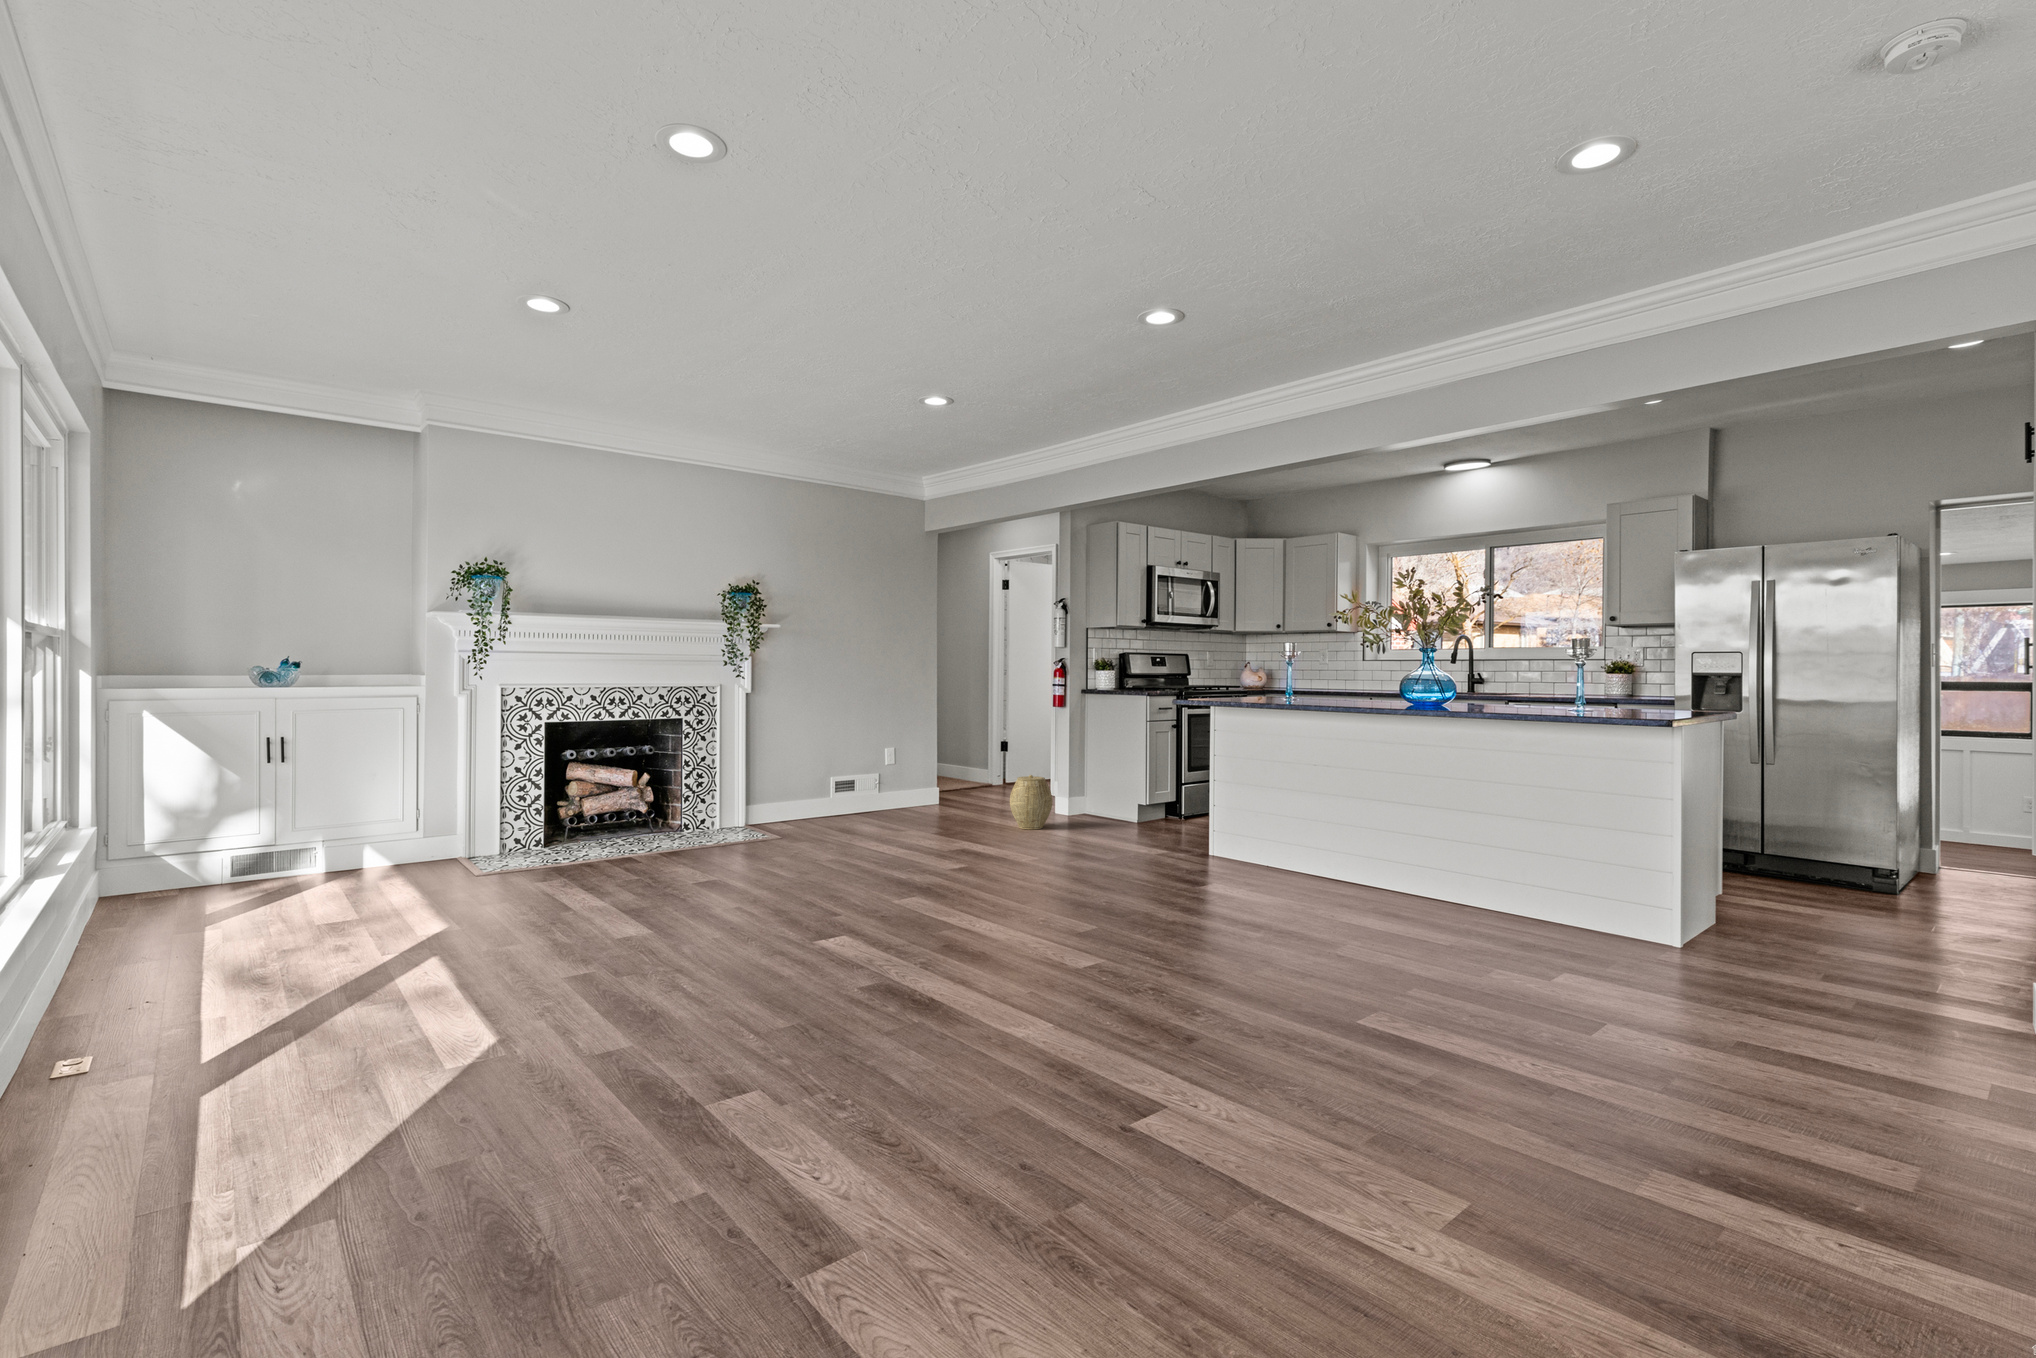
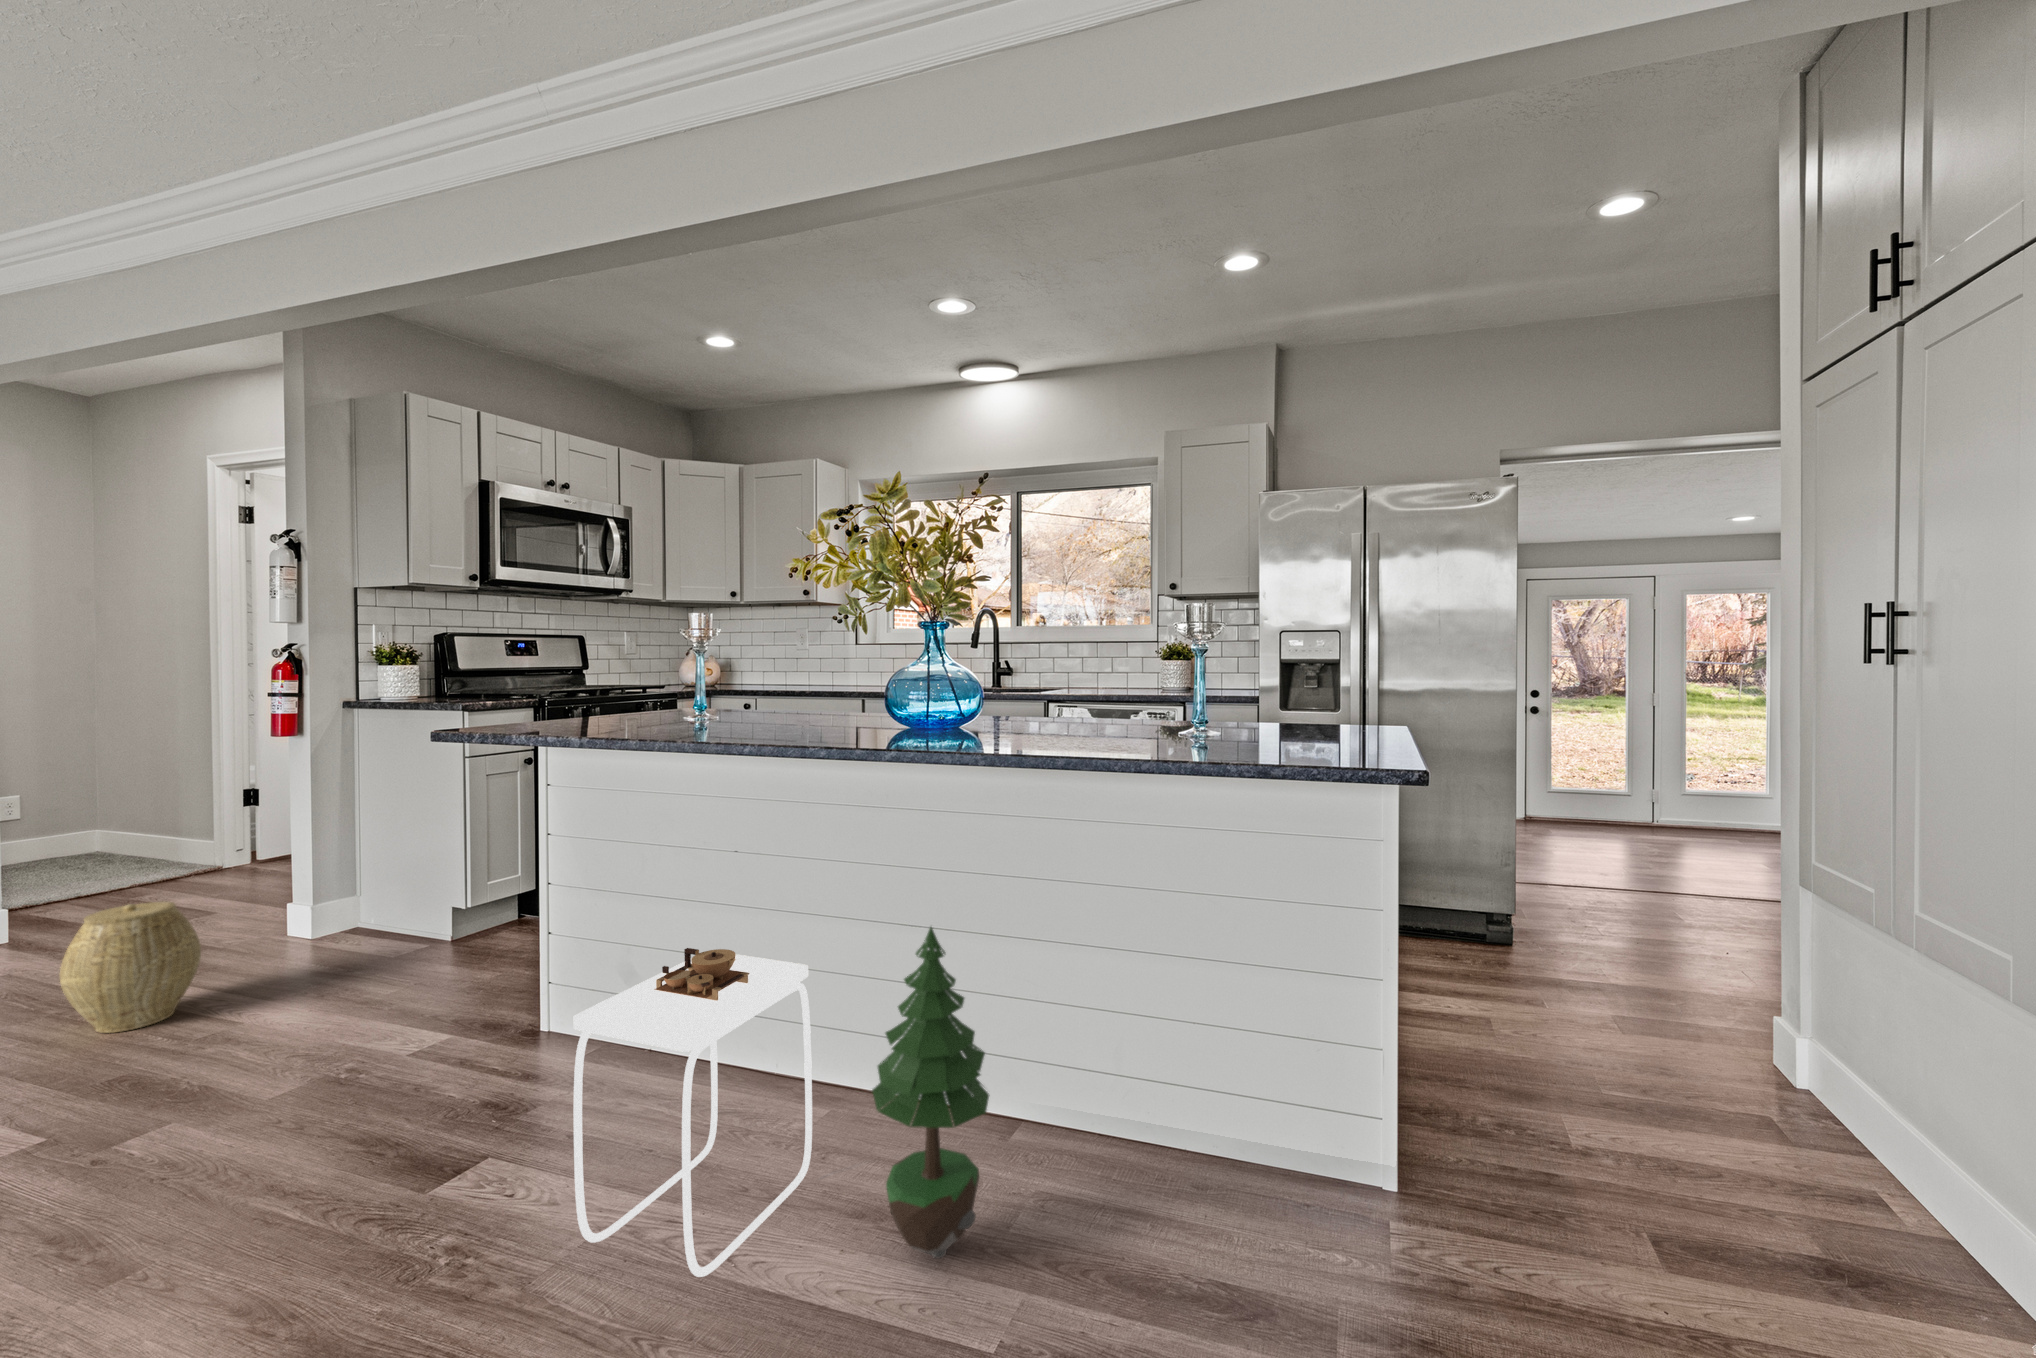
potted tree: none [1376,771,1427,903] -> present [872,927,989,1258]
side table: none [1262,782,1349,894] -> present [574,948,812,1277]

